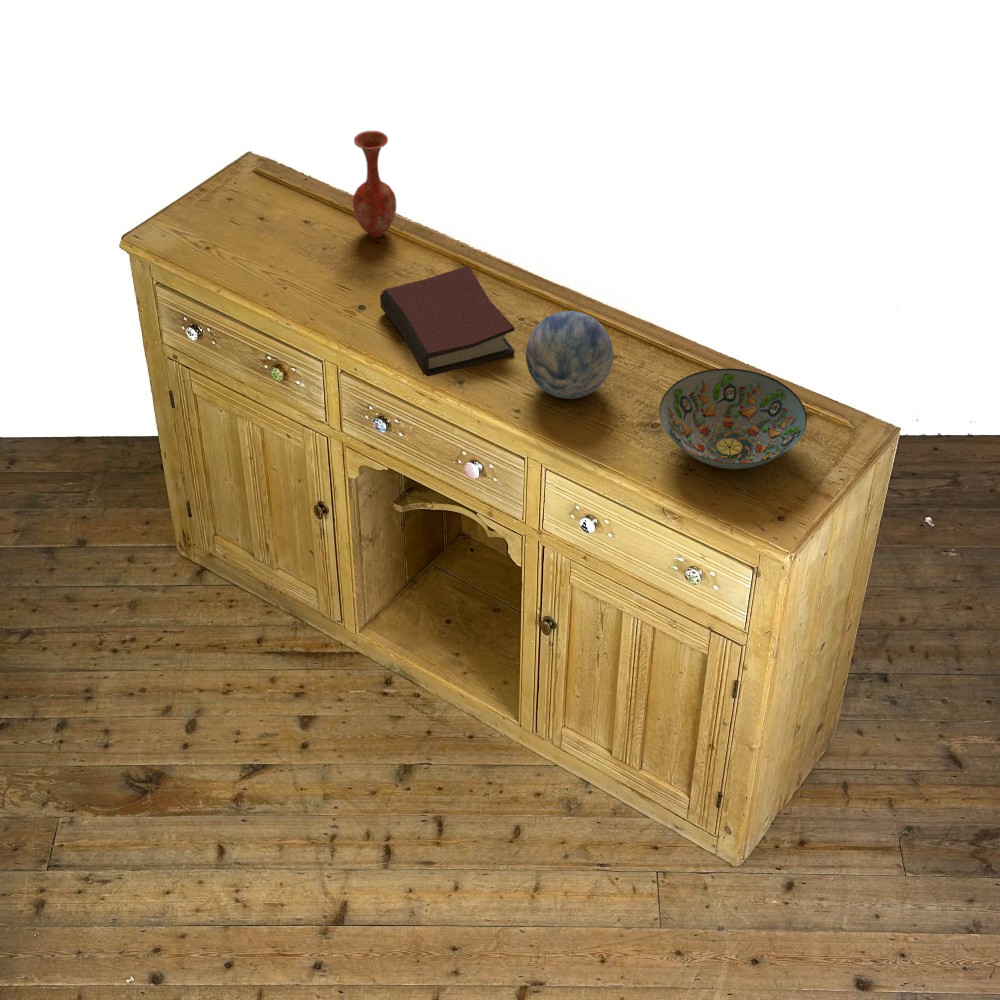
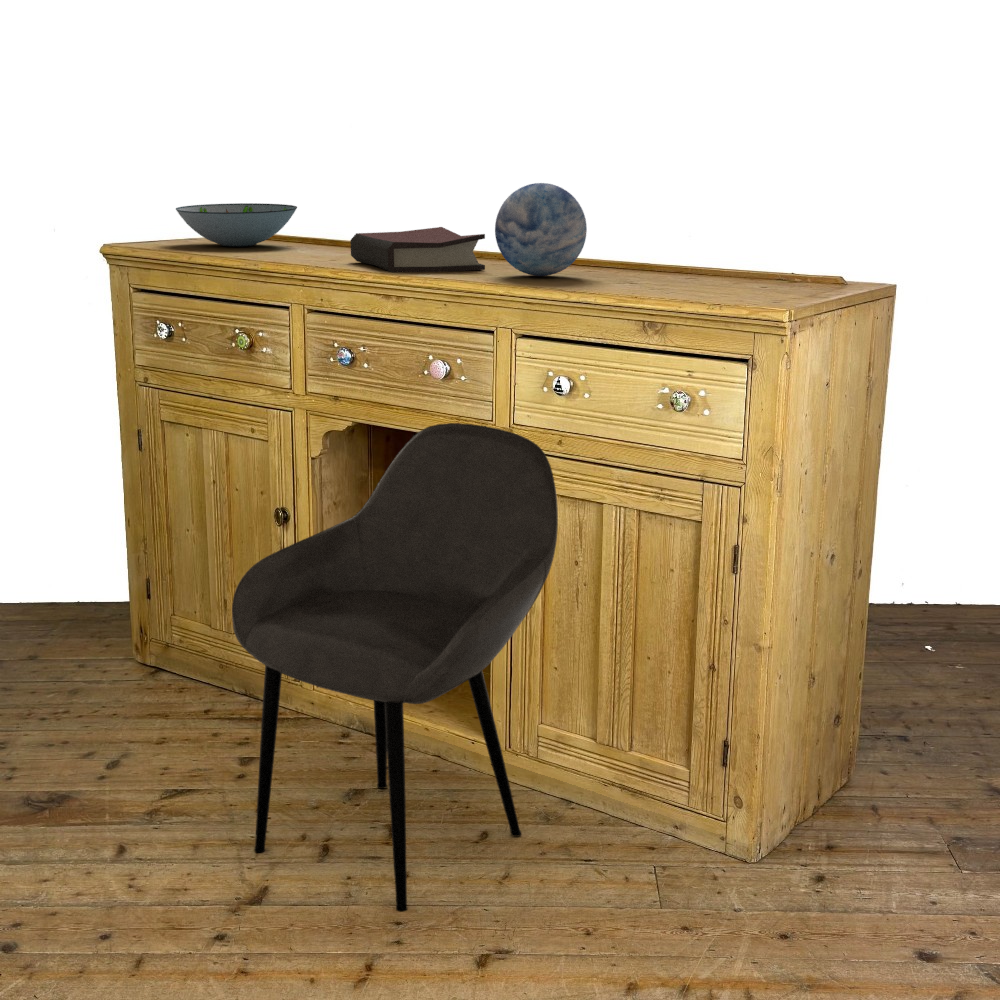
vase: present [353,131,396,238] -> none [332,141,375,252]
decorative bowl: present [659,368,807,469] -> present [176,203,297,247]
armchair: none [301,513,583,935] -> present [232,423,558,912]

